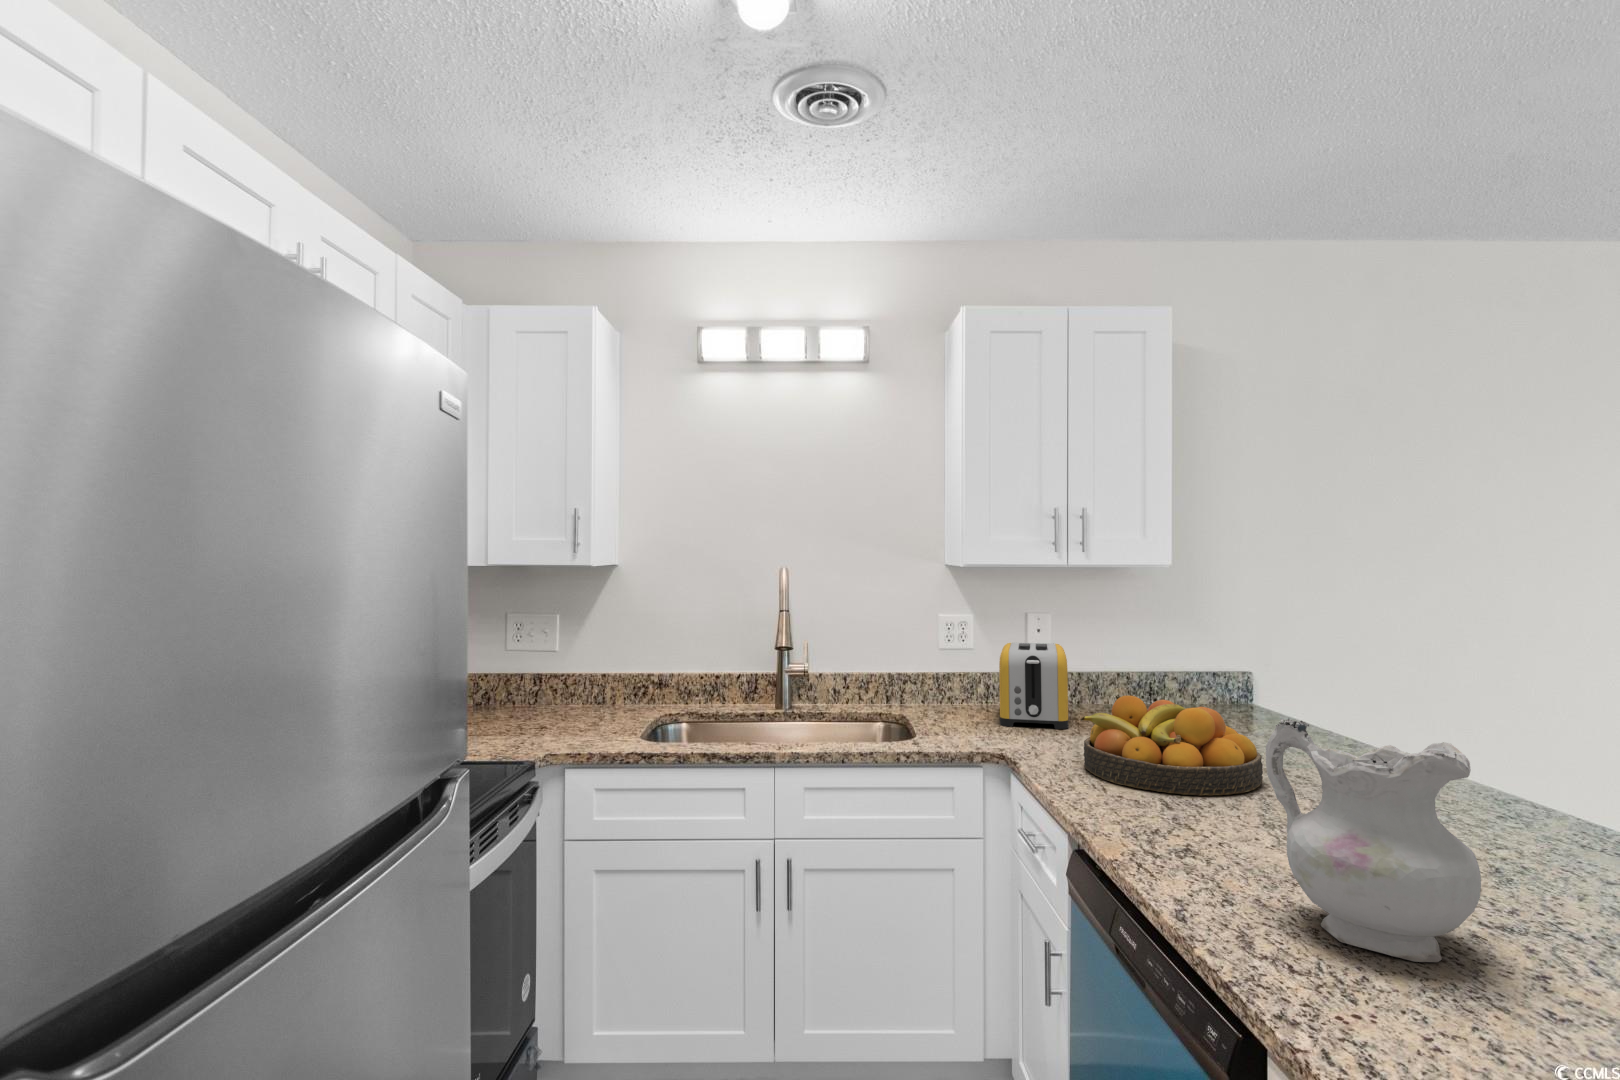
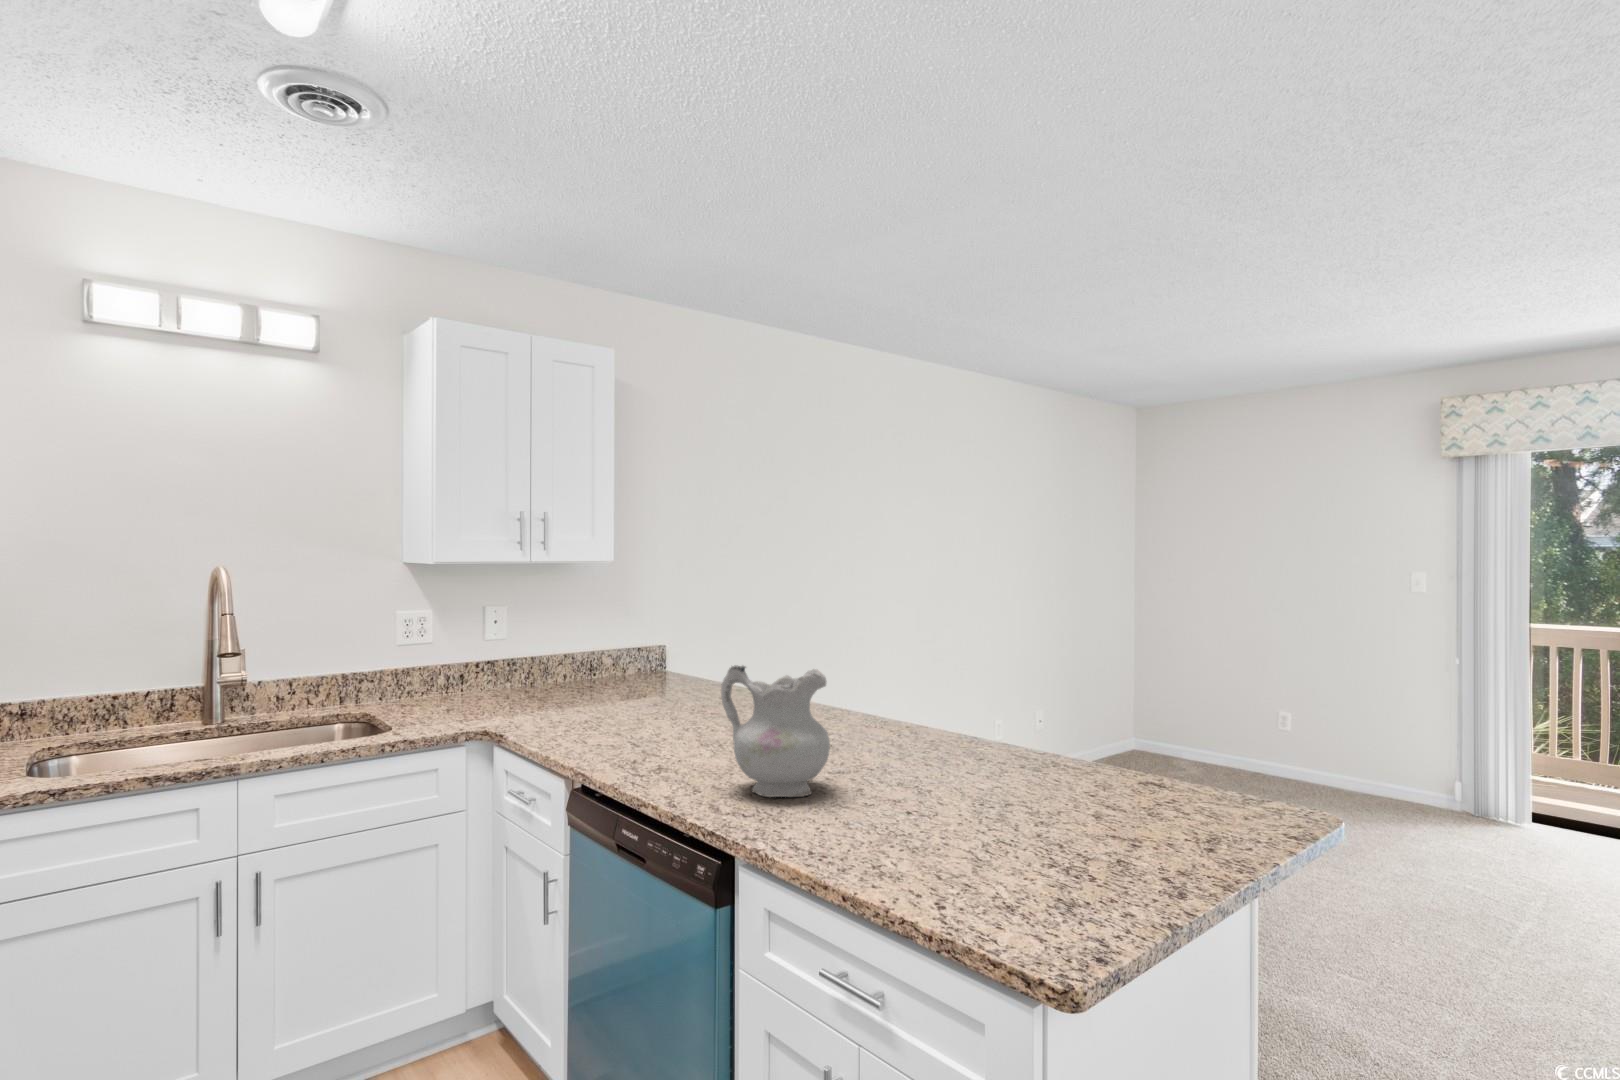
toaster: present [999,643,1068,729] -> none [465,632,534,710]
fruit bowl: present [1080,696,1263,796] -> none [561,669,694,739]

